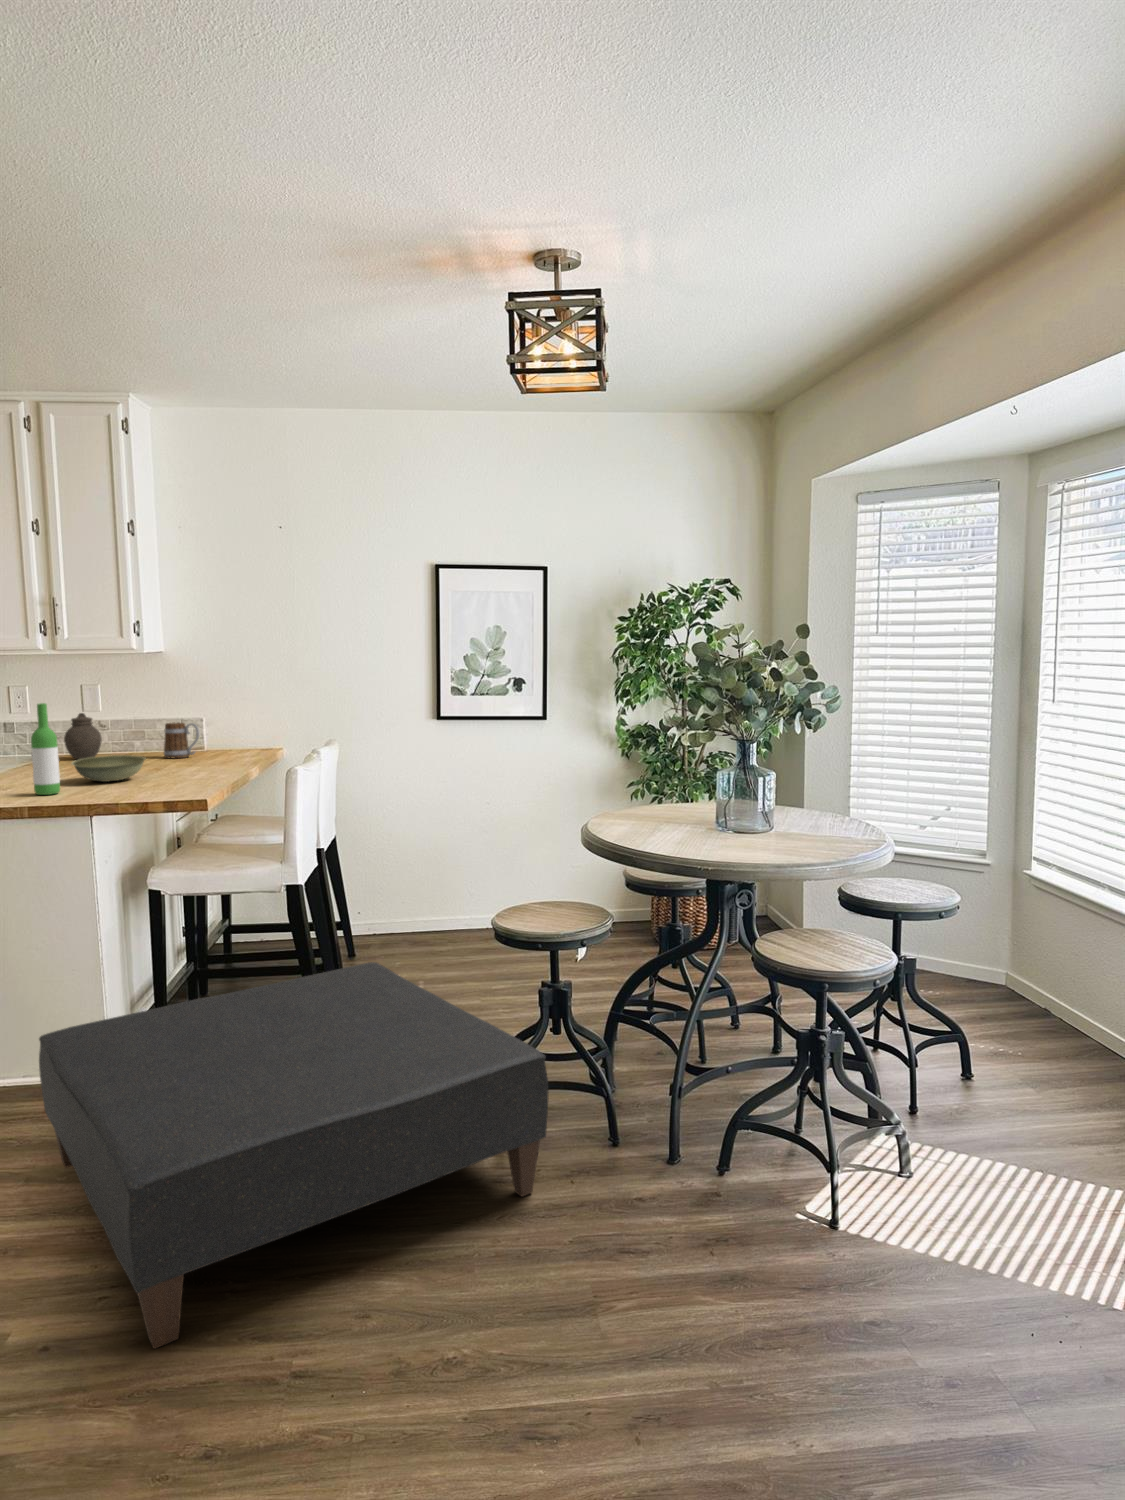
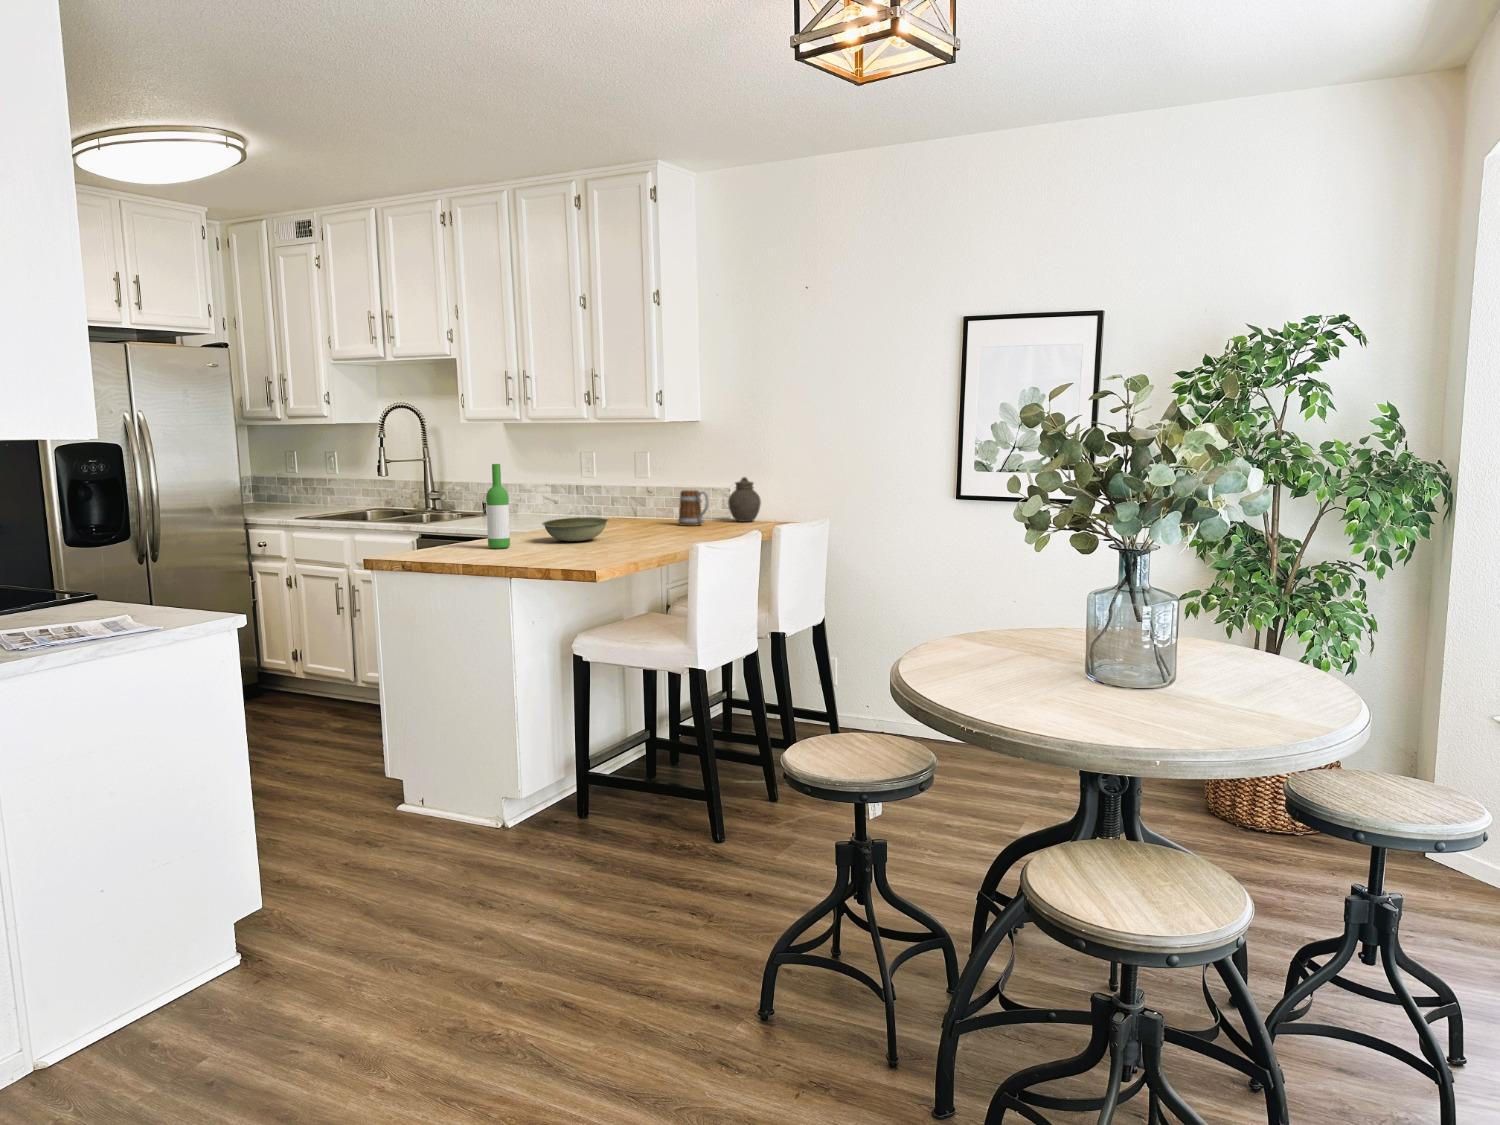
jar: present [64,713,102,759] -> present [728,477,761,522]
ottoman: present [39,962,548,1348] -> none [234,757,724,1064]

